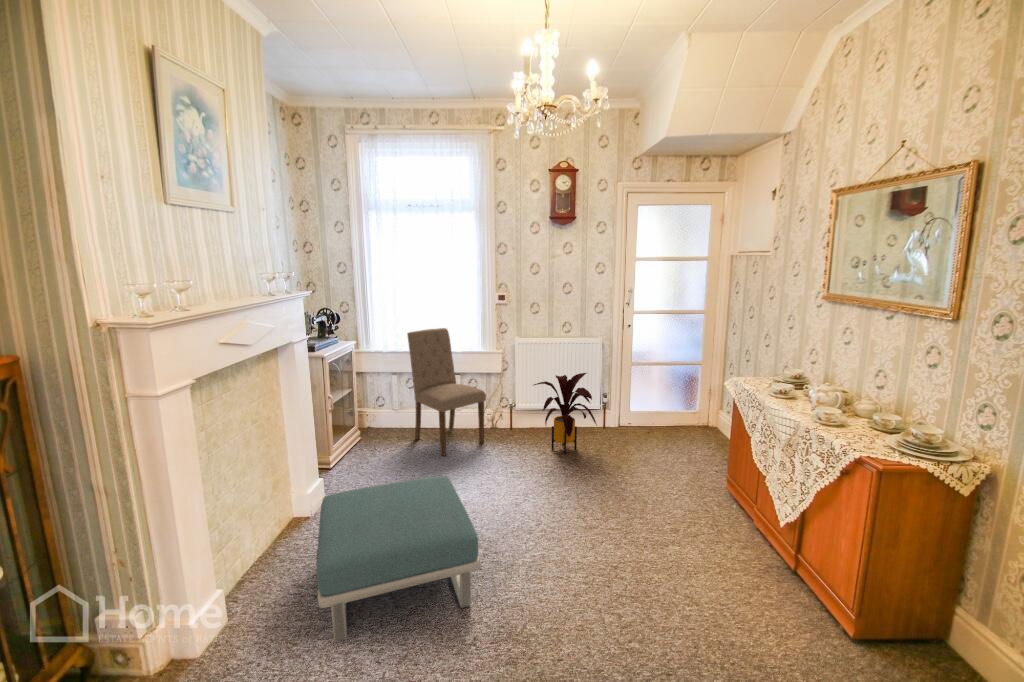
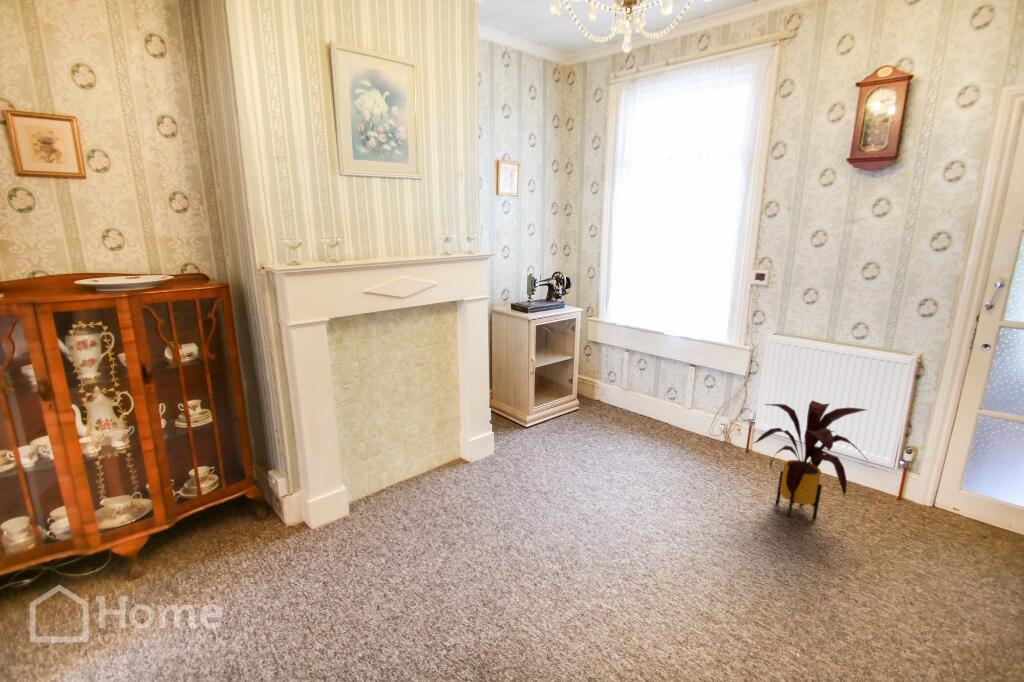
dining chair: present [407,328,486,456] -> none [624,306,704,459]
footstool: present [316,476,480,642] -> none [367,446,557,612]

